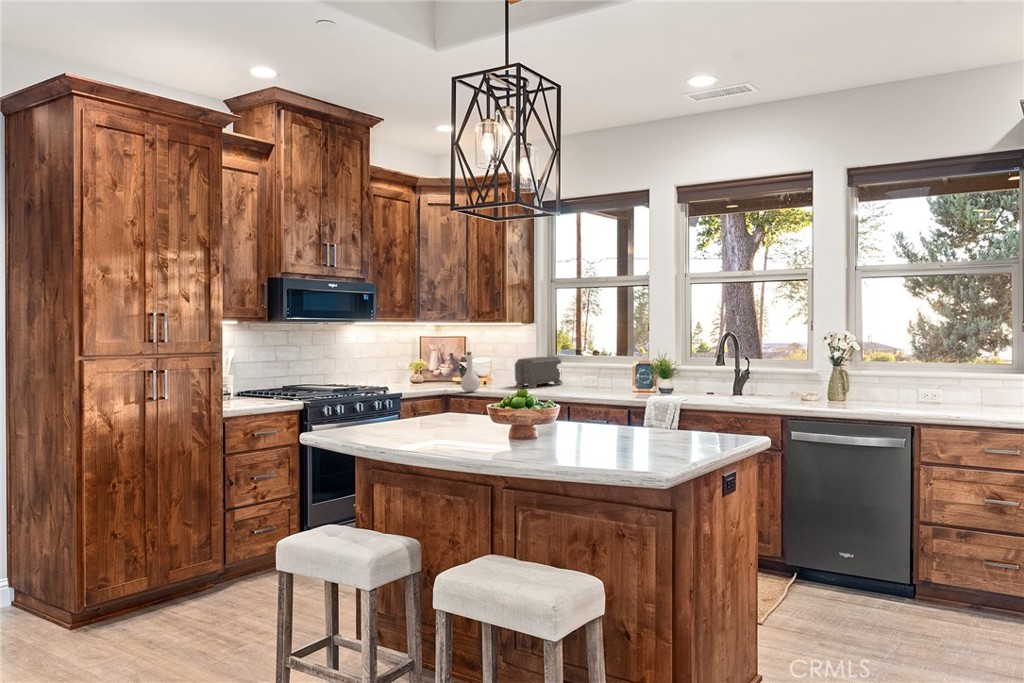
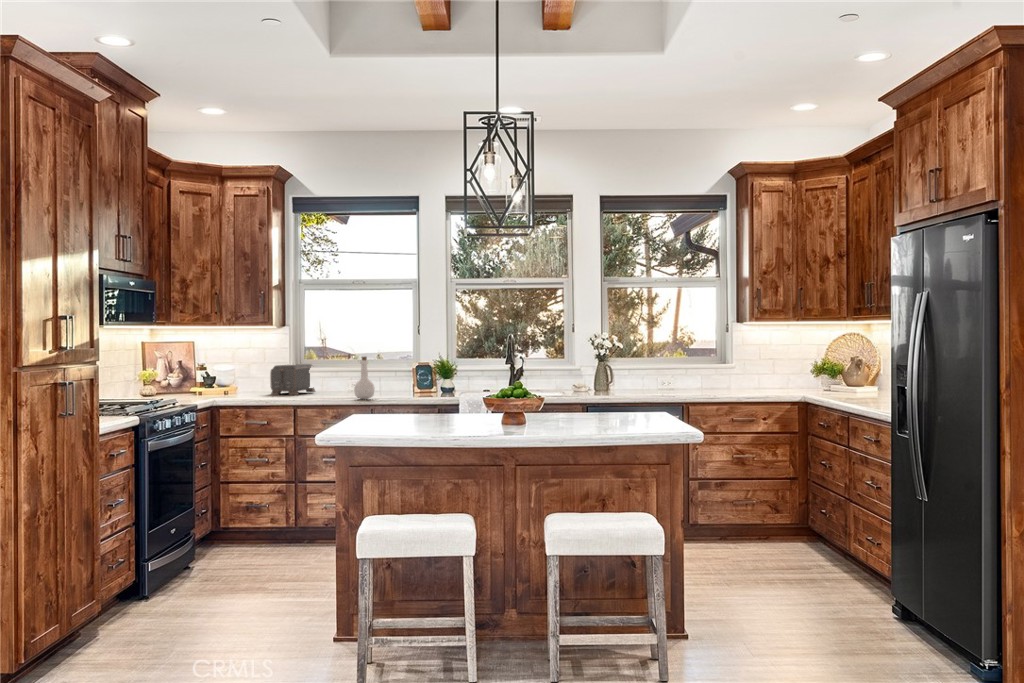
bottle: present [461,352,480,392] -> present [354,357,374,399]

